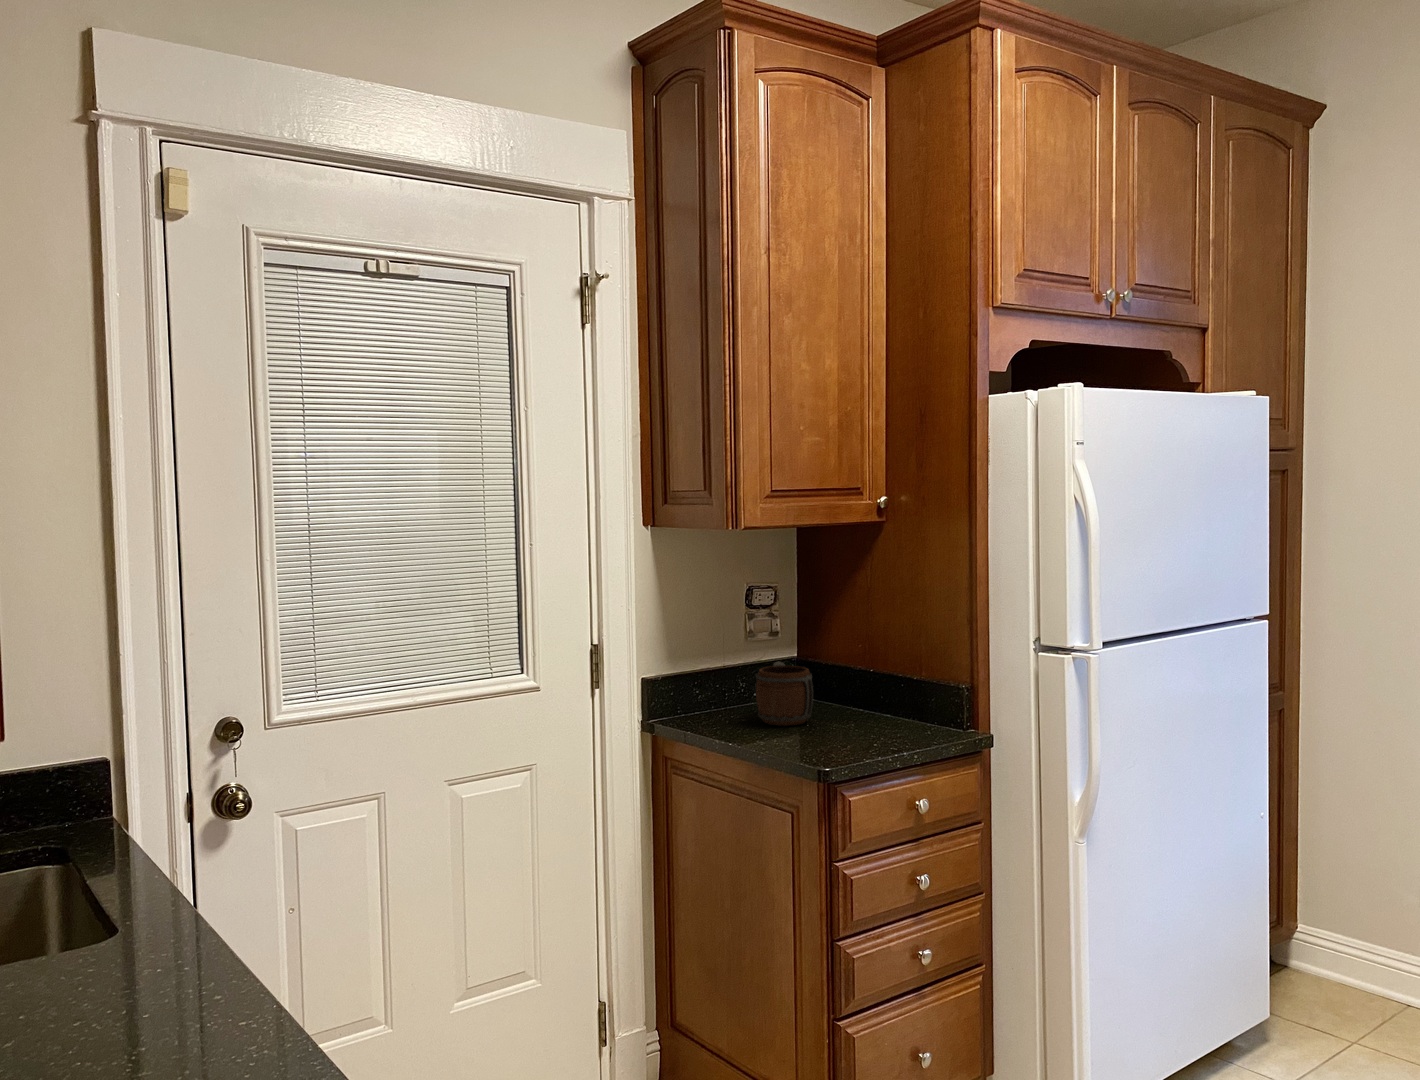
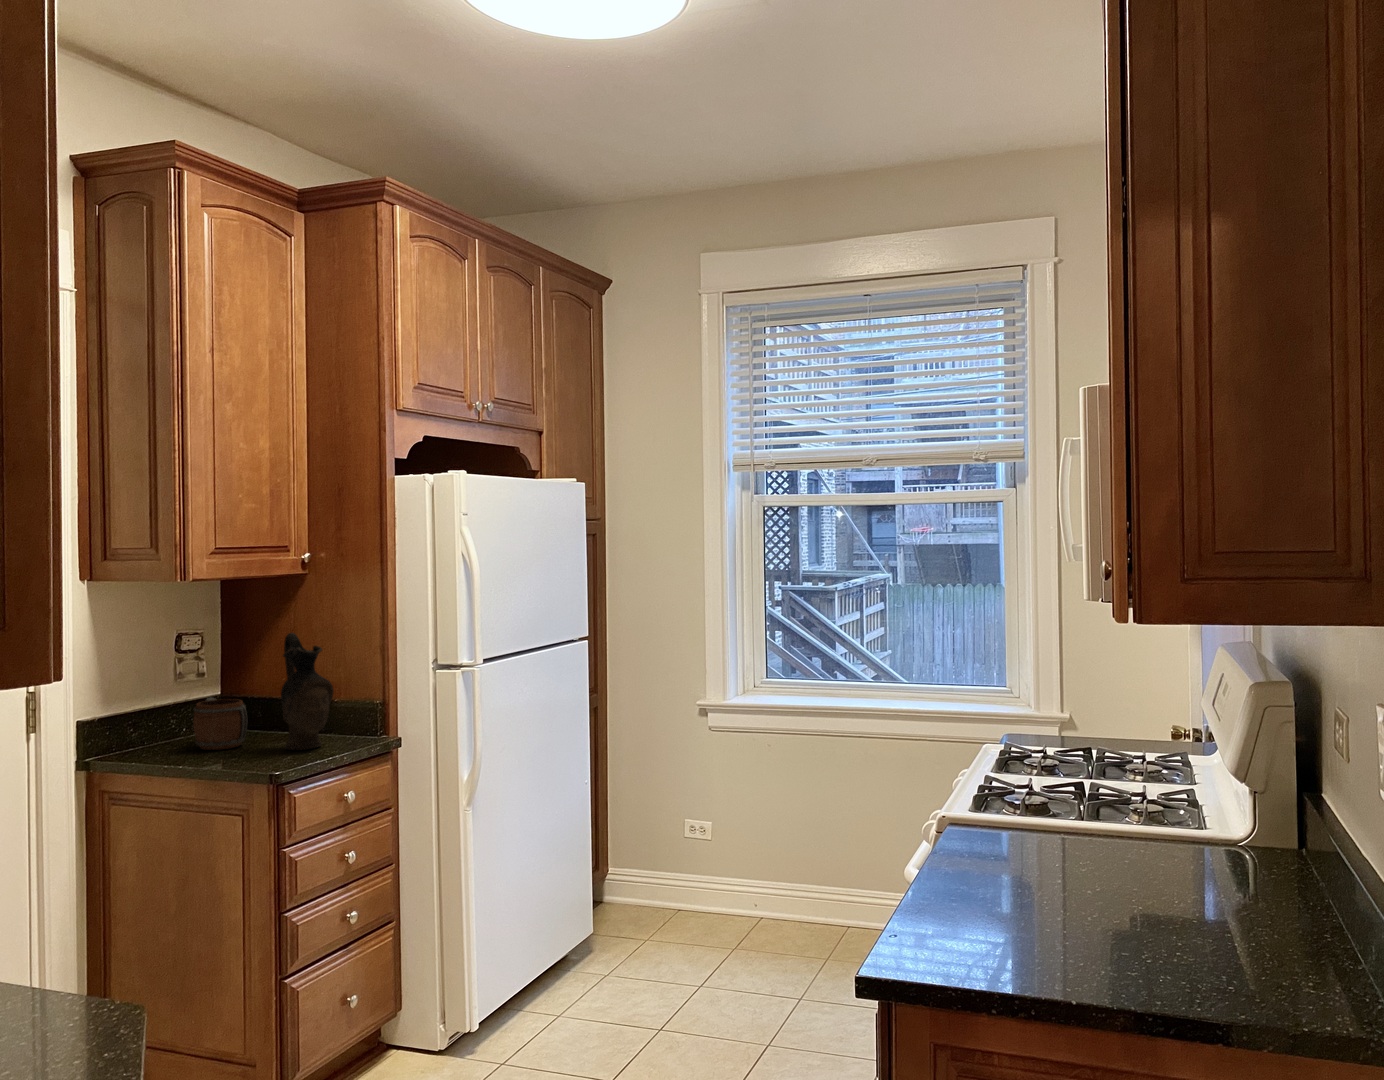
ceramic pitcher: none [847,593,909,738] -> present [281,633,334,750]

